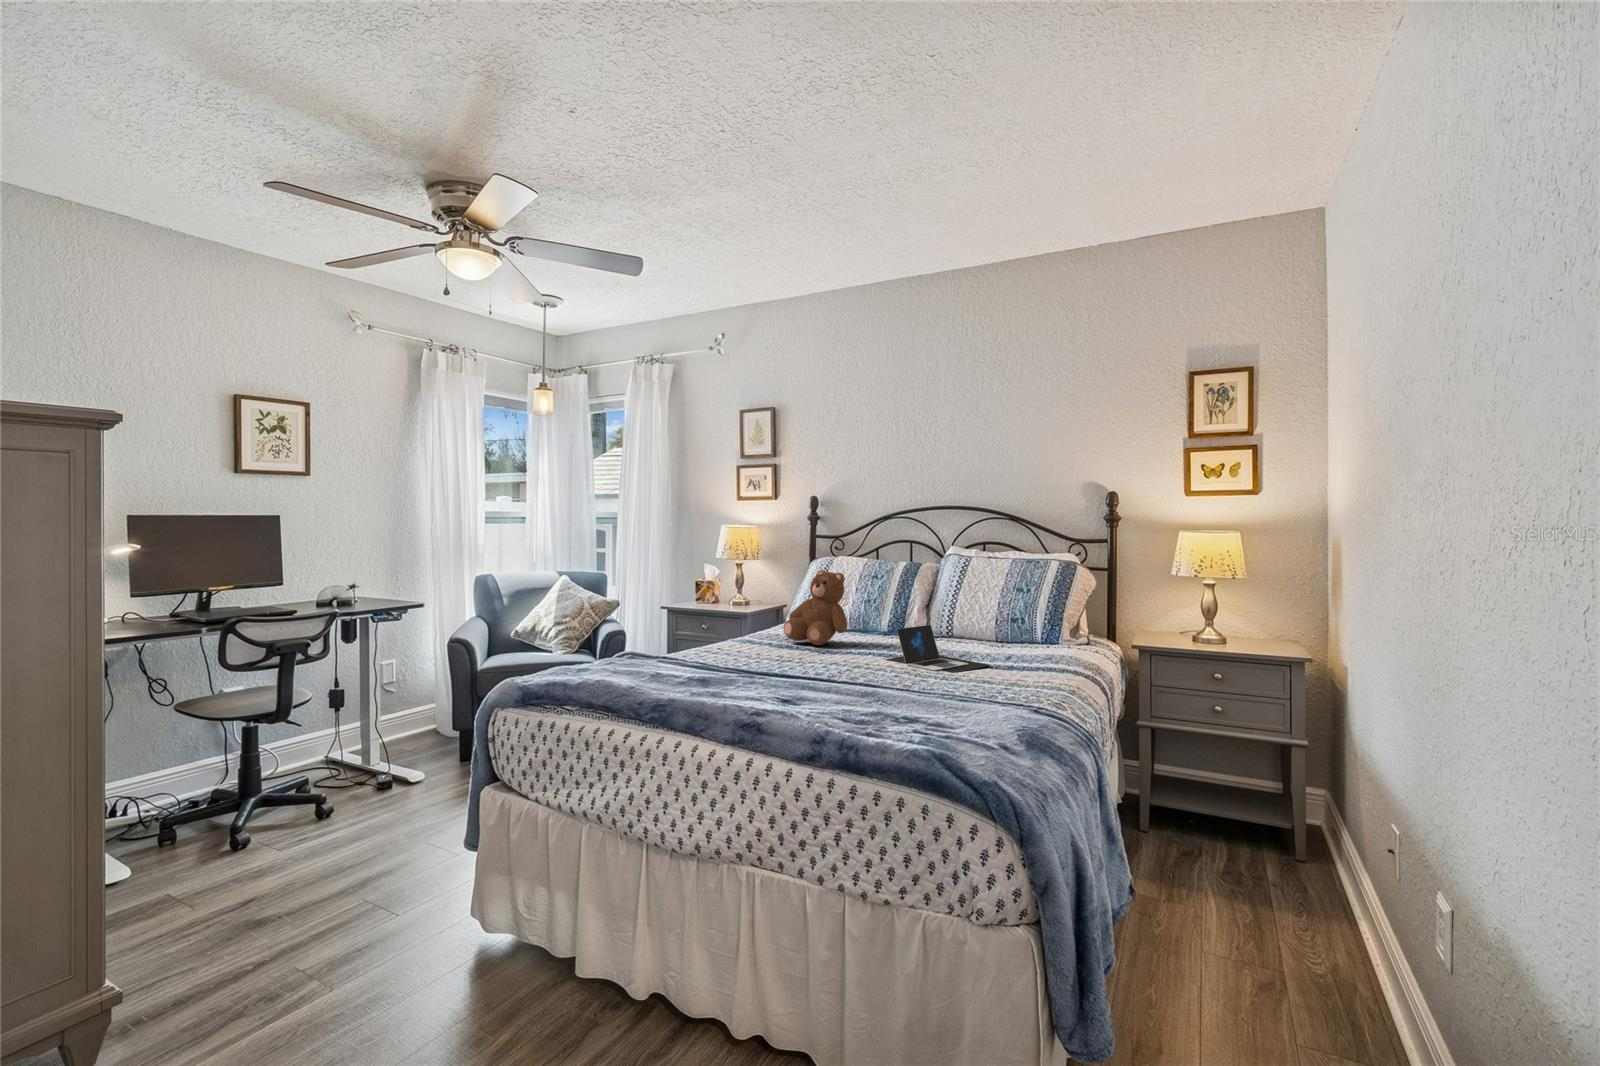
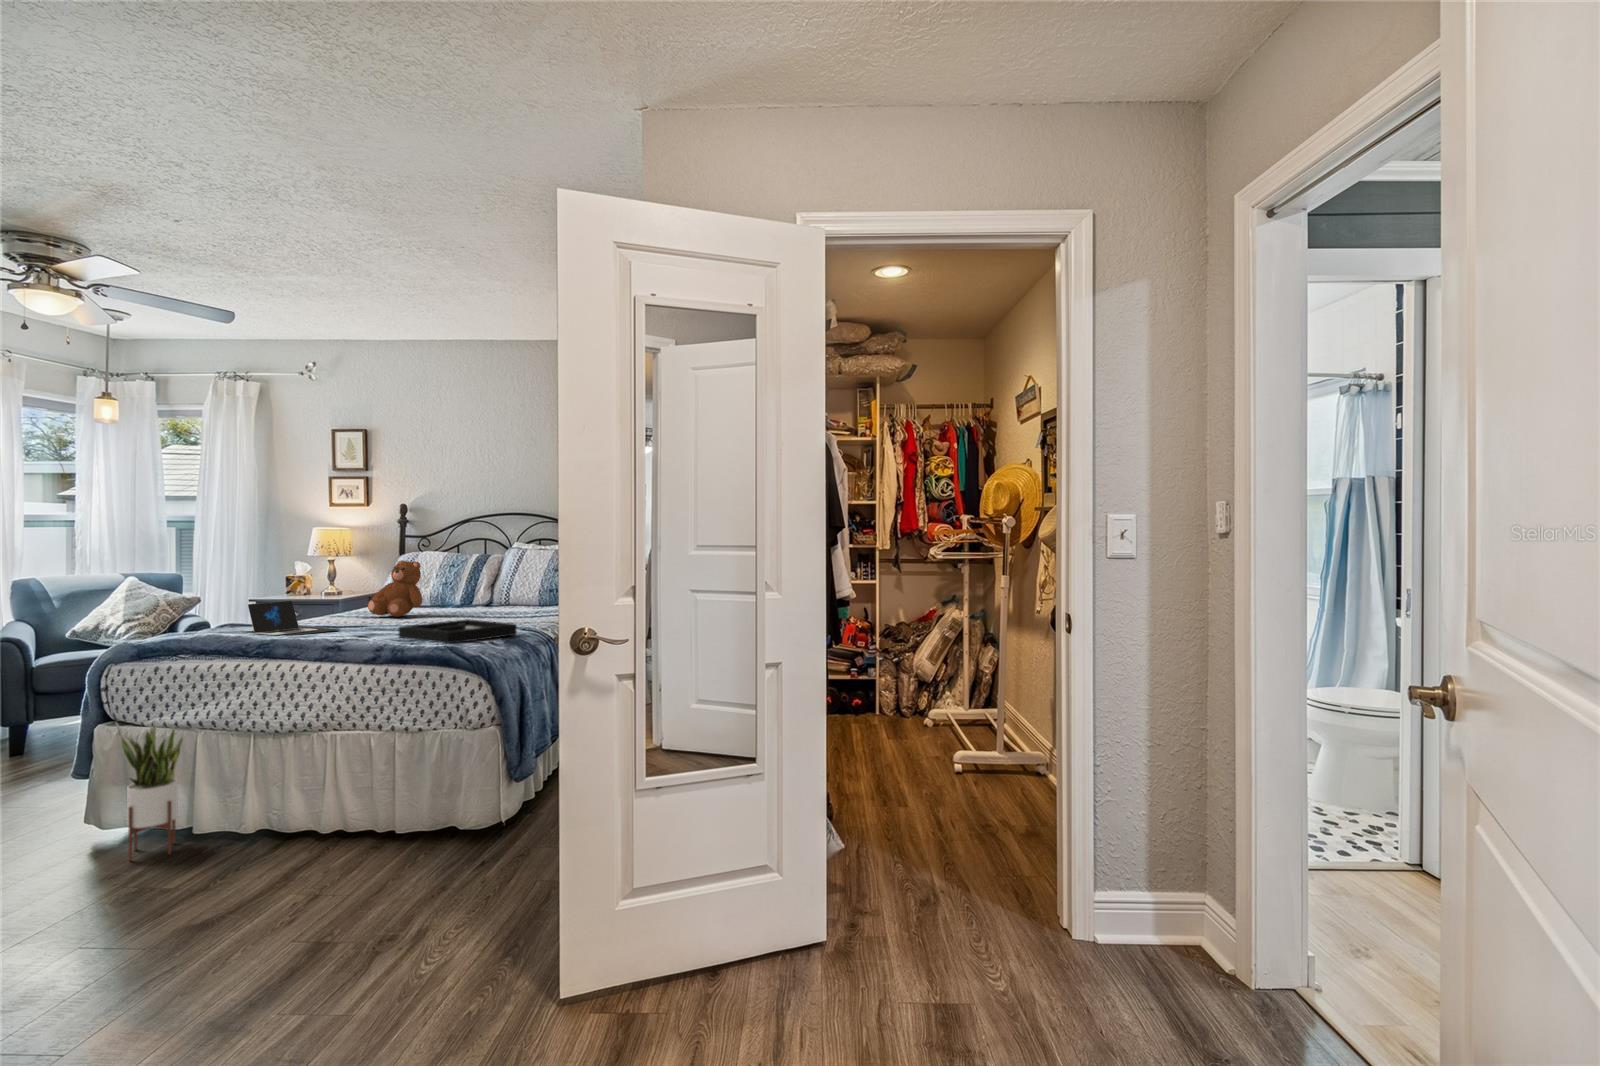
laptop: present [885,625,990,673] -> present [244,601,339,636]
decorative tray: none [838,676,1019,737] -> present [399,619,517,643]
potted plant: none [484,805,560,1016] -> present [116,721,183,861]

